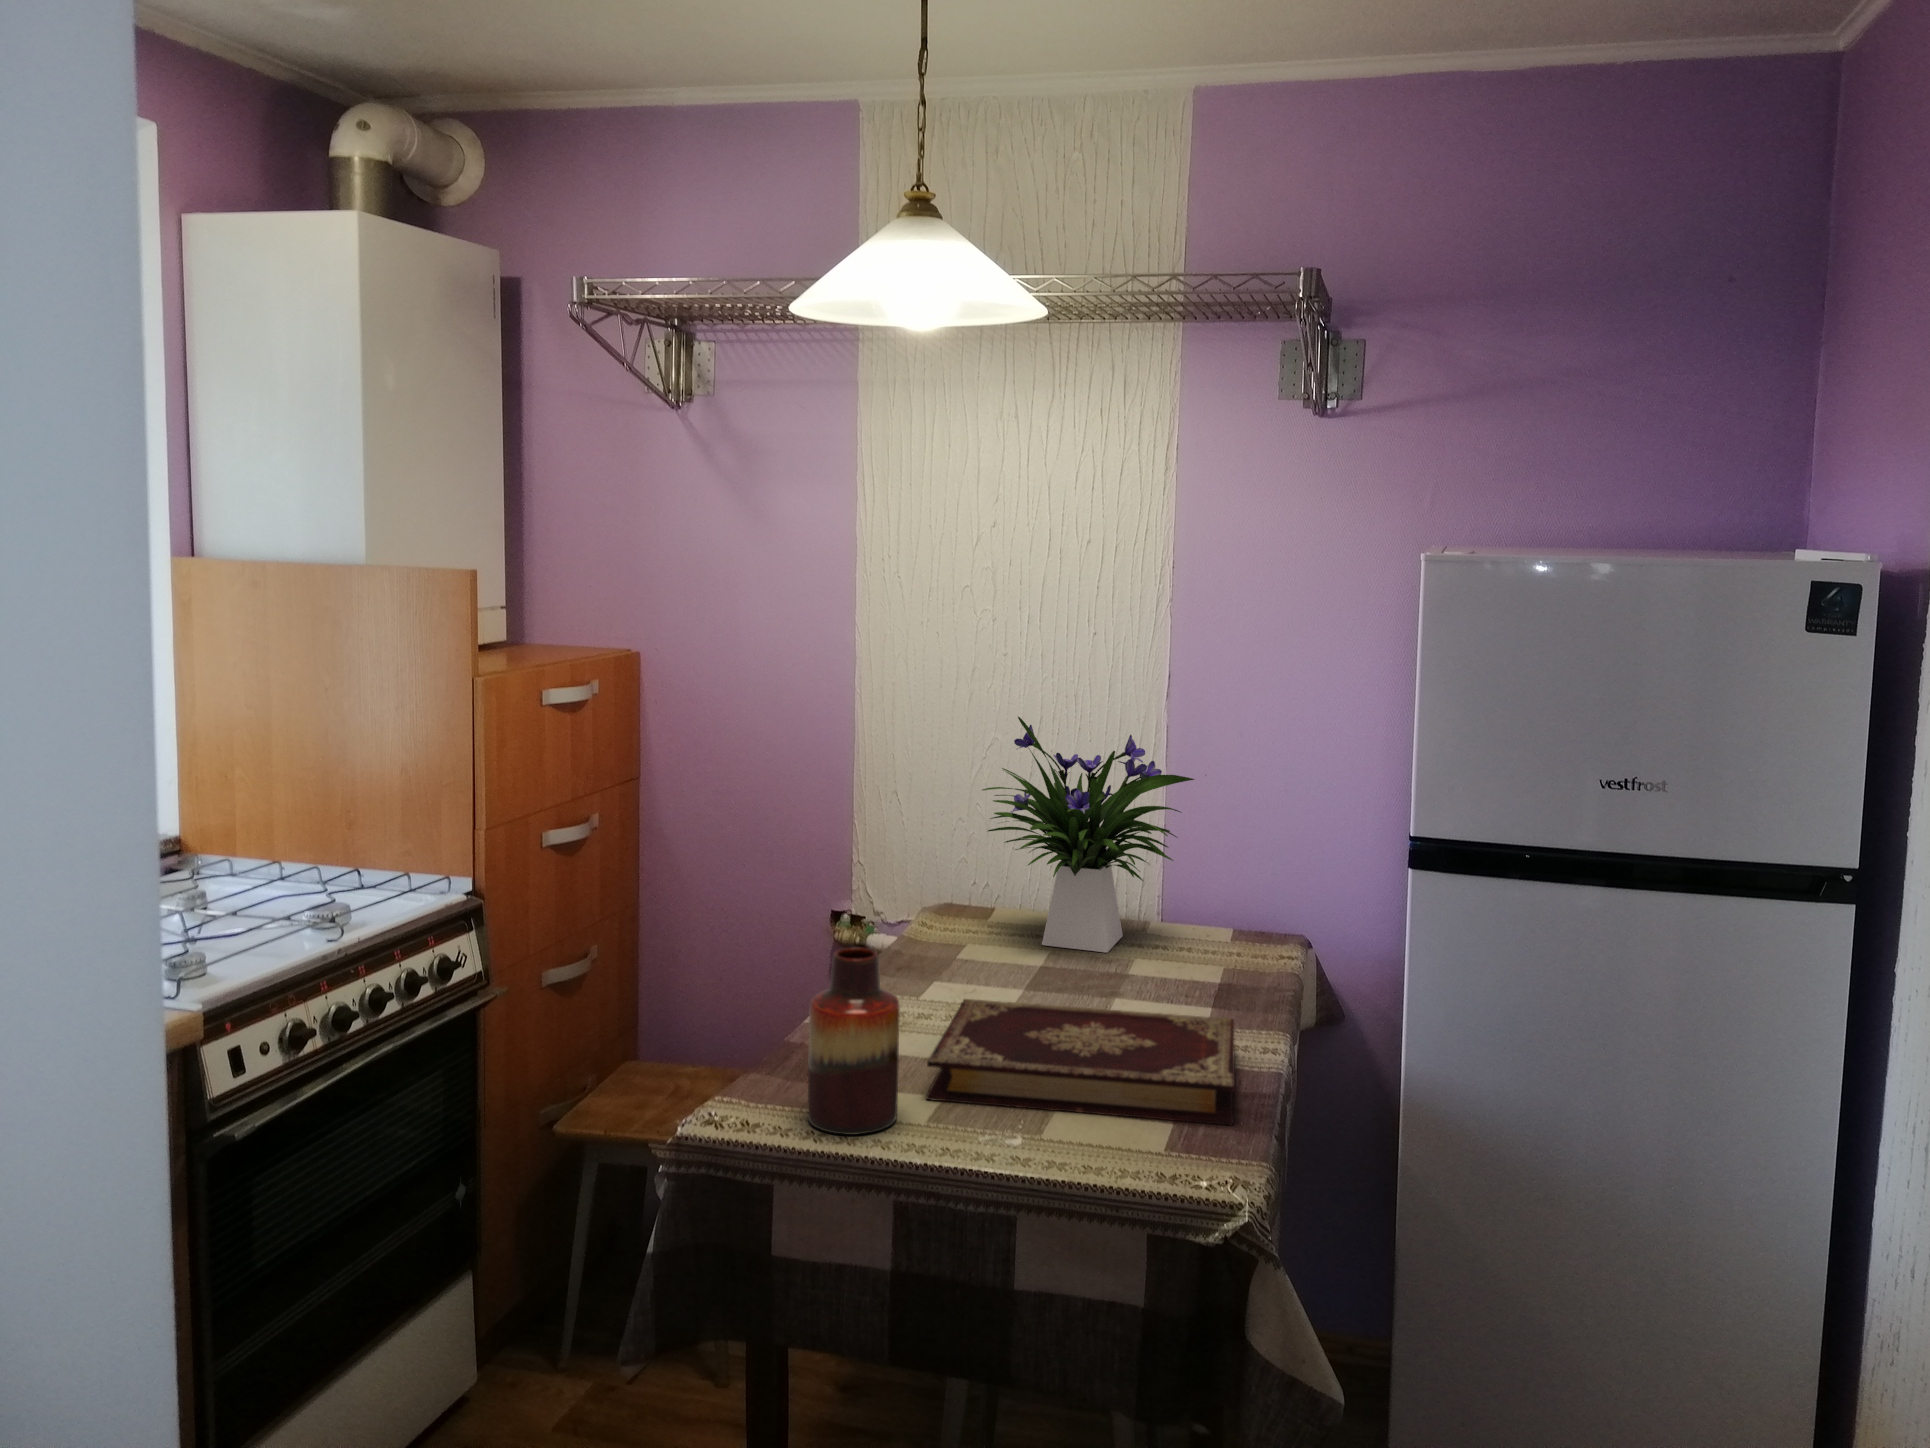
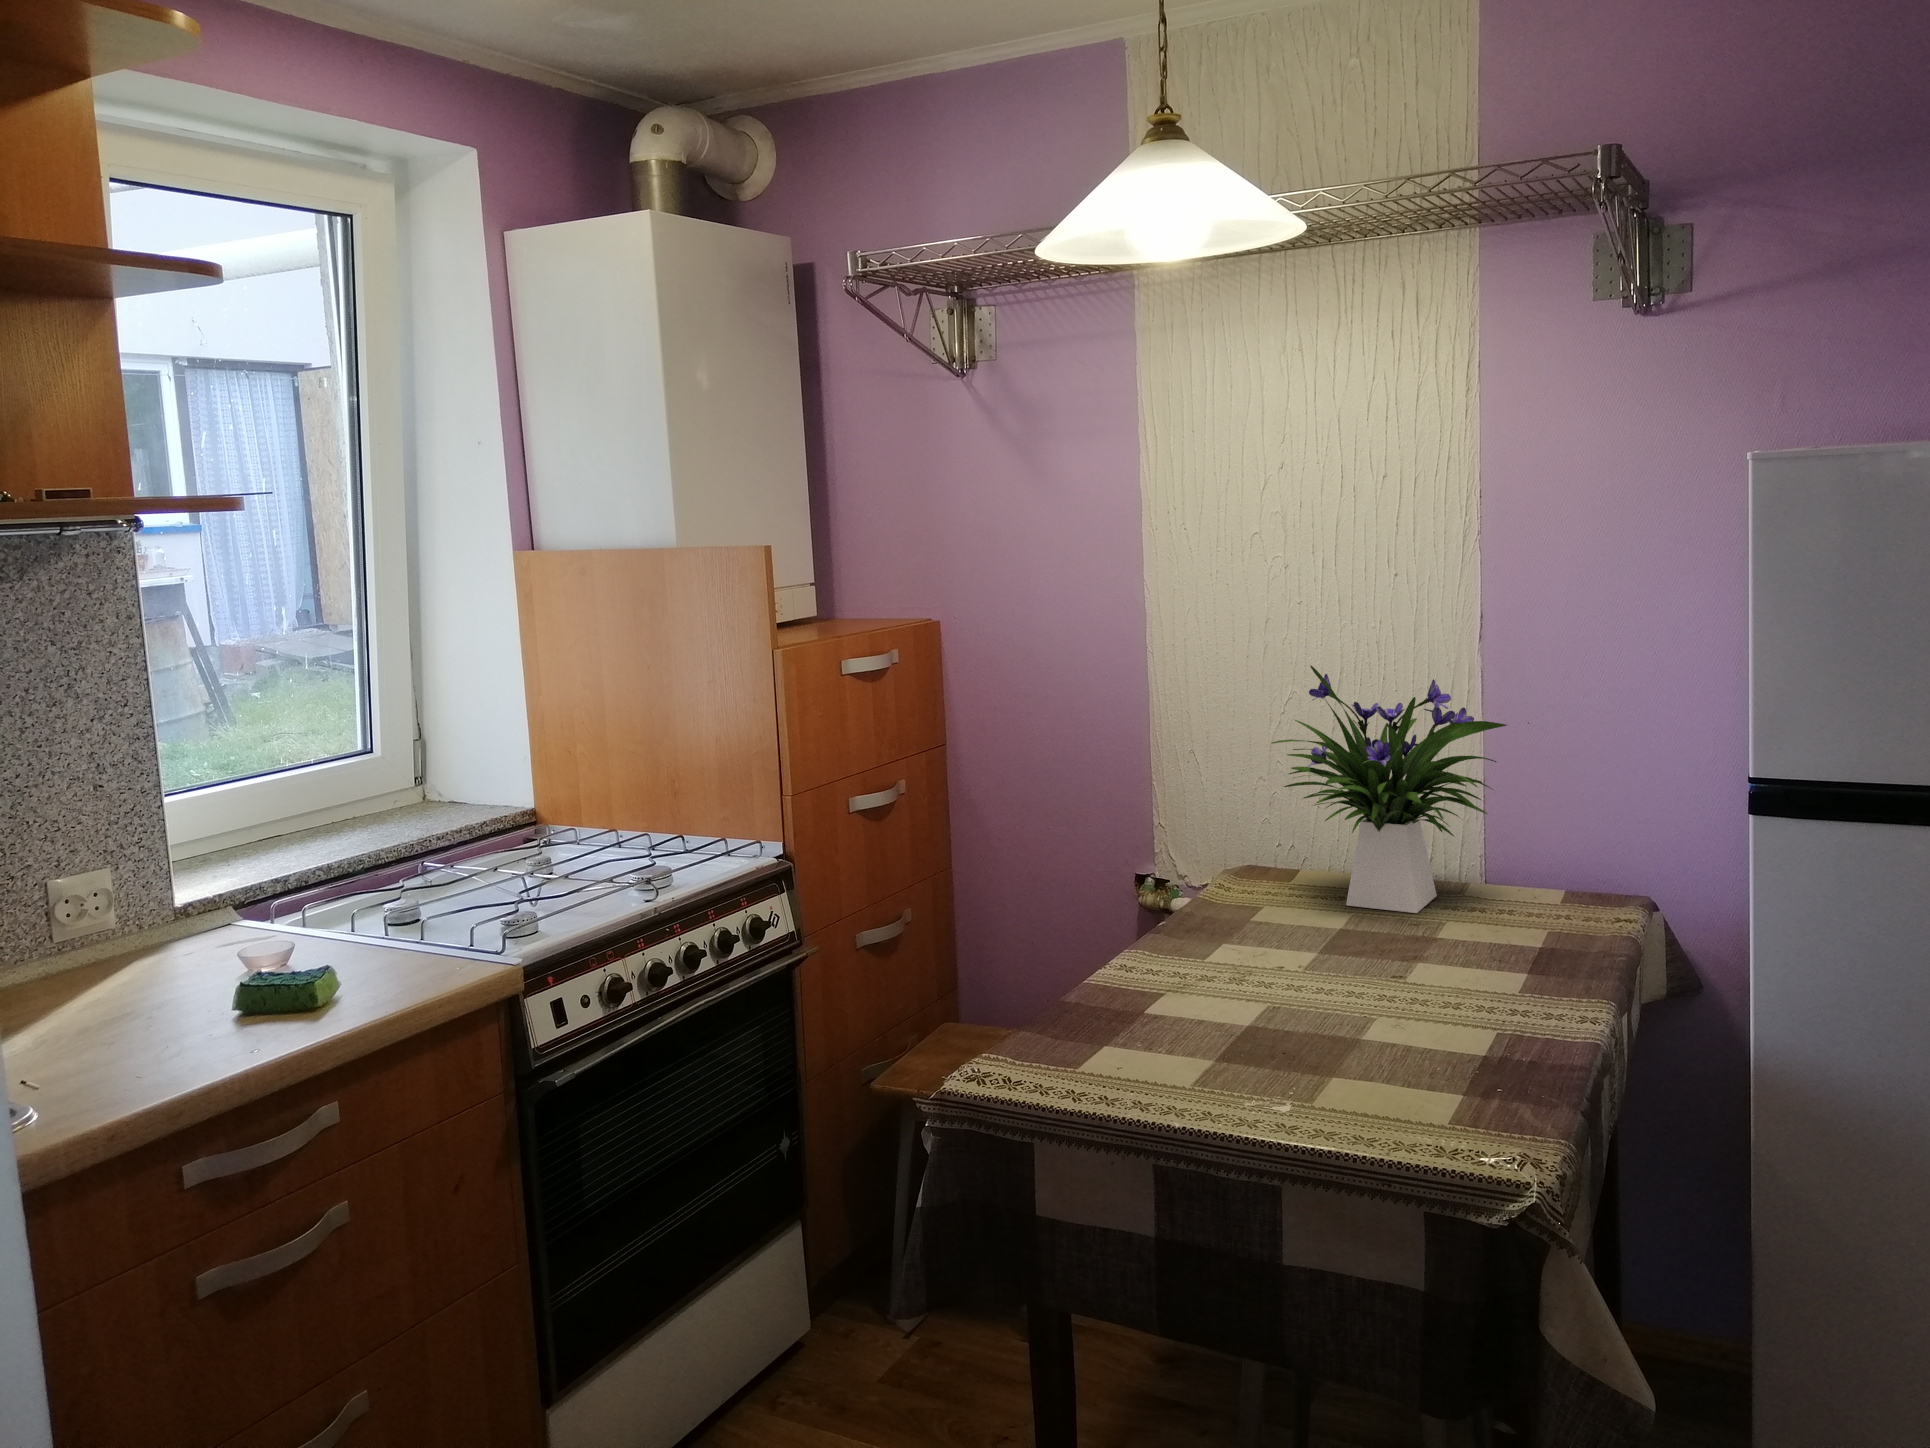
vase: present [808,948,900,1135] -> none [1067,904,1163,1096]
book: present [926,999,1235,1126] -> none [1195,959,1543,1098]

